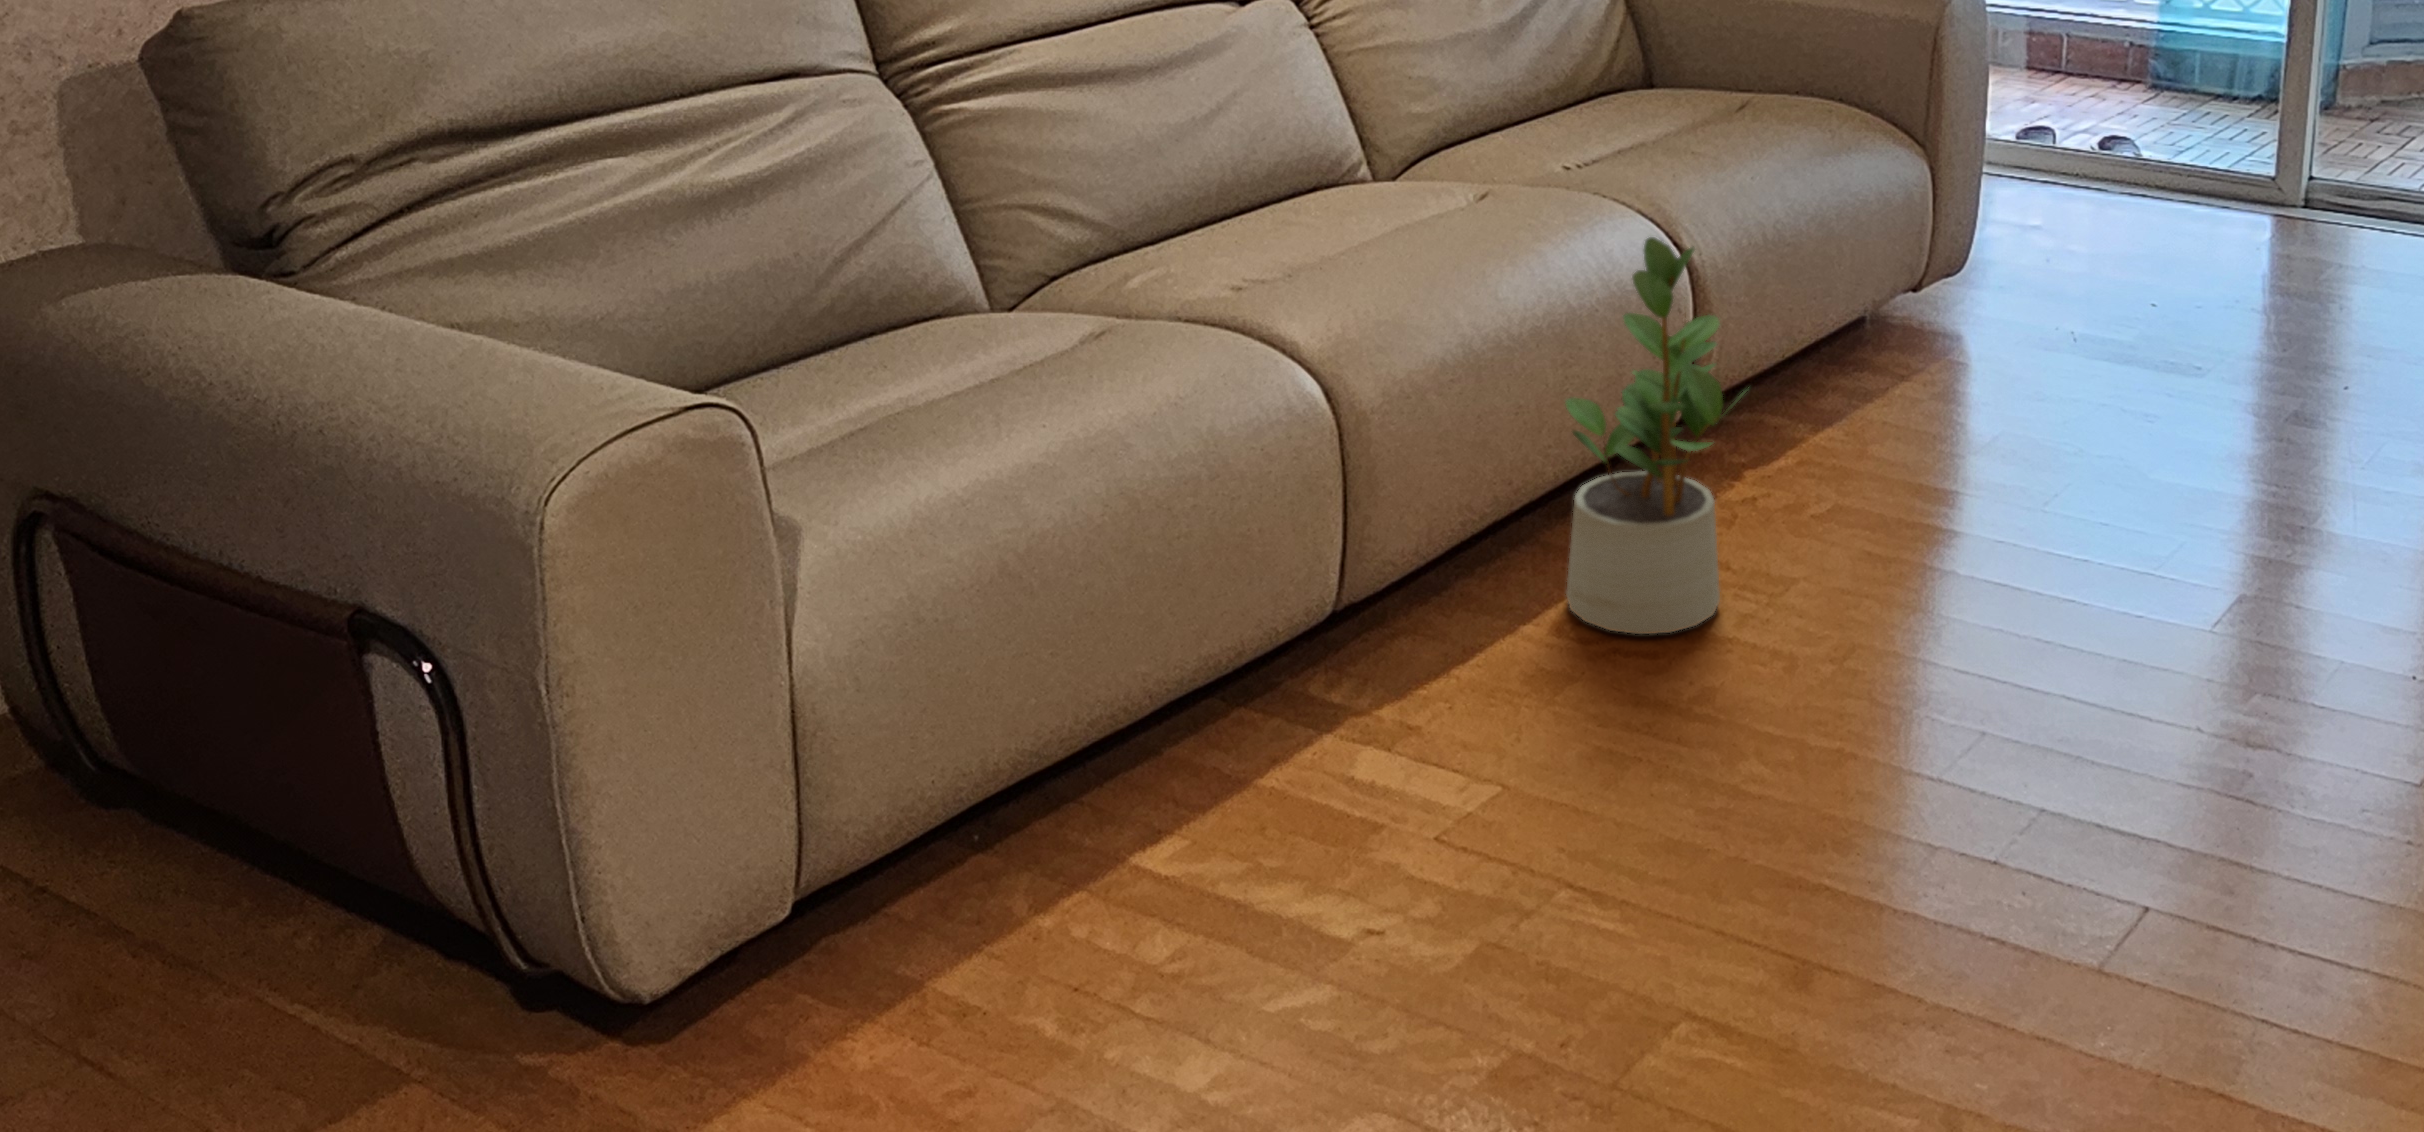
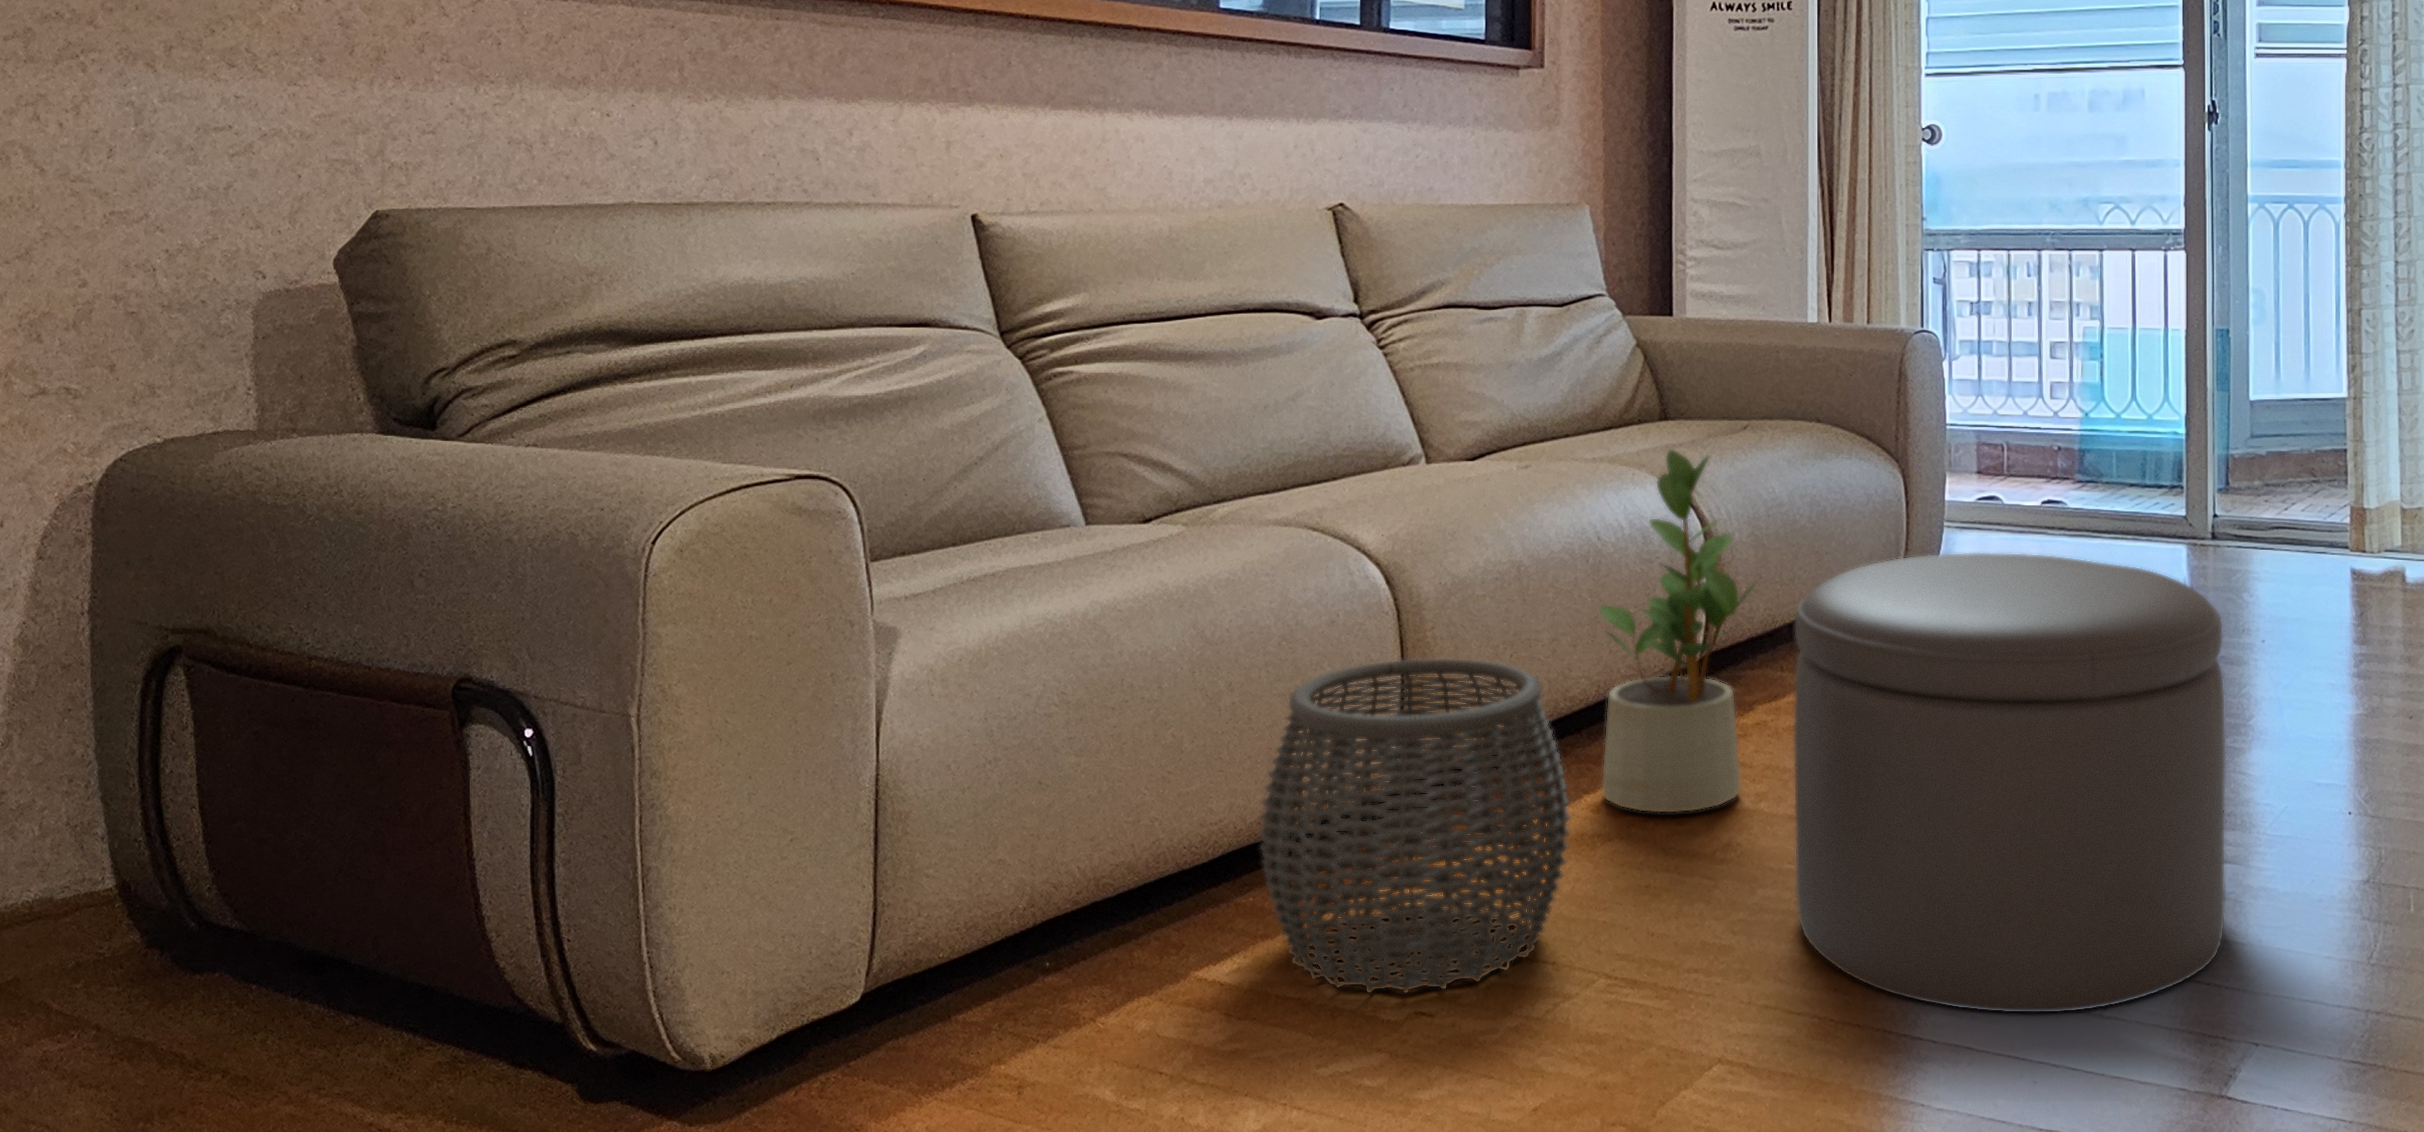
ottoman: none [1776,410,2279,967] -> present [1794,553,2225,1012]
woven basket: none [1192,513,1527,893] -> present [1260,659,1570,992]

